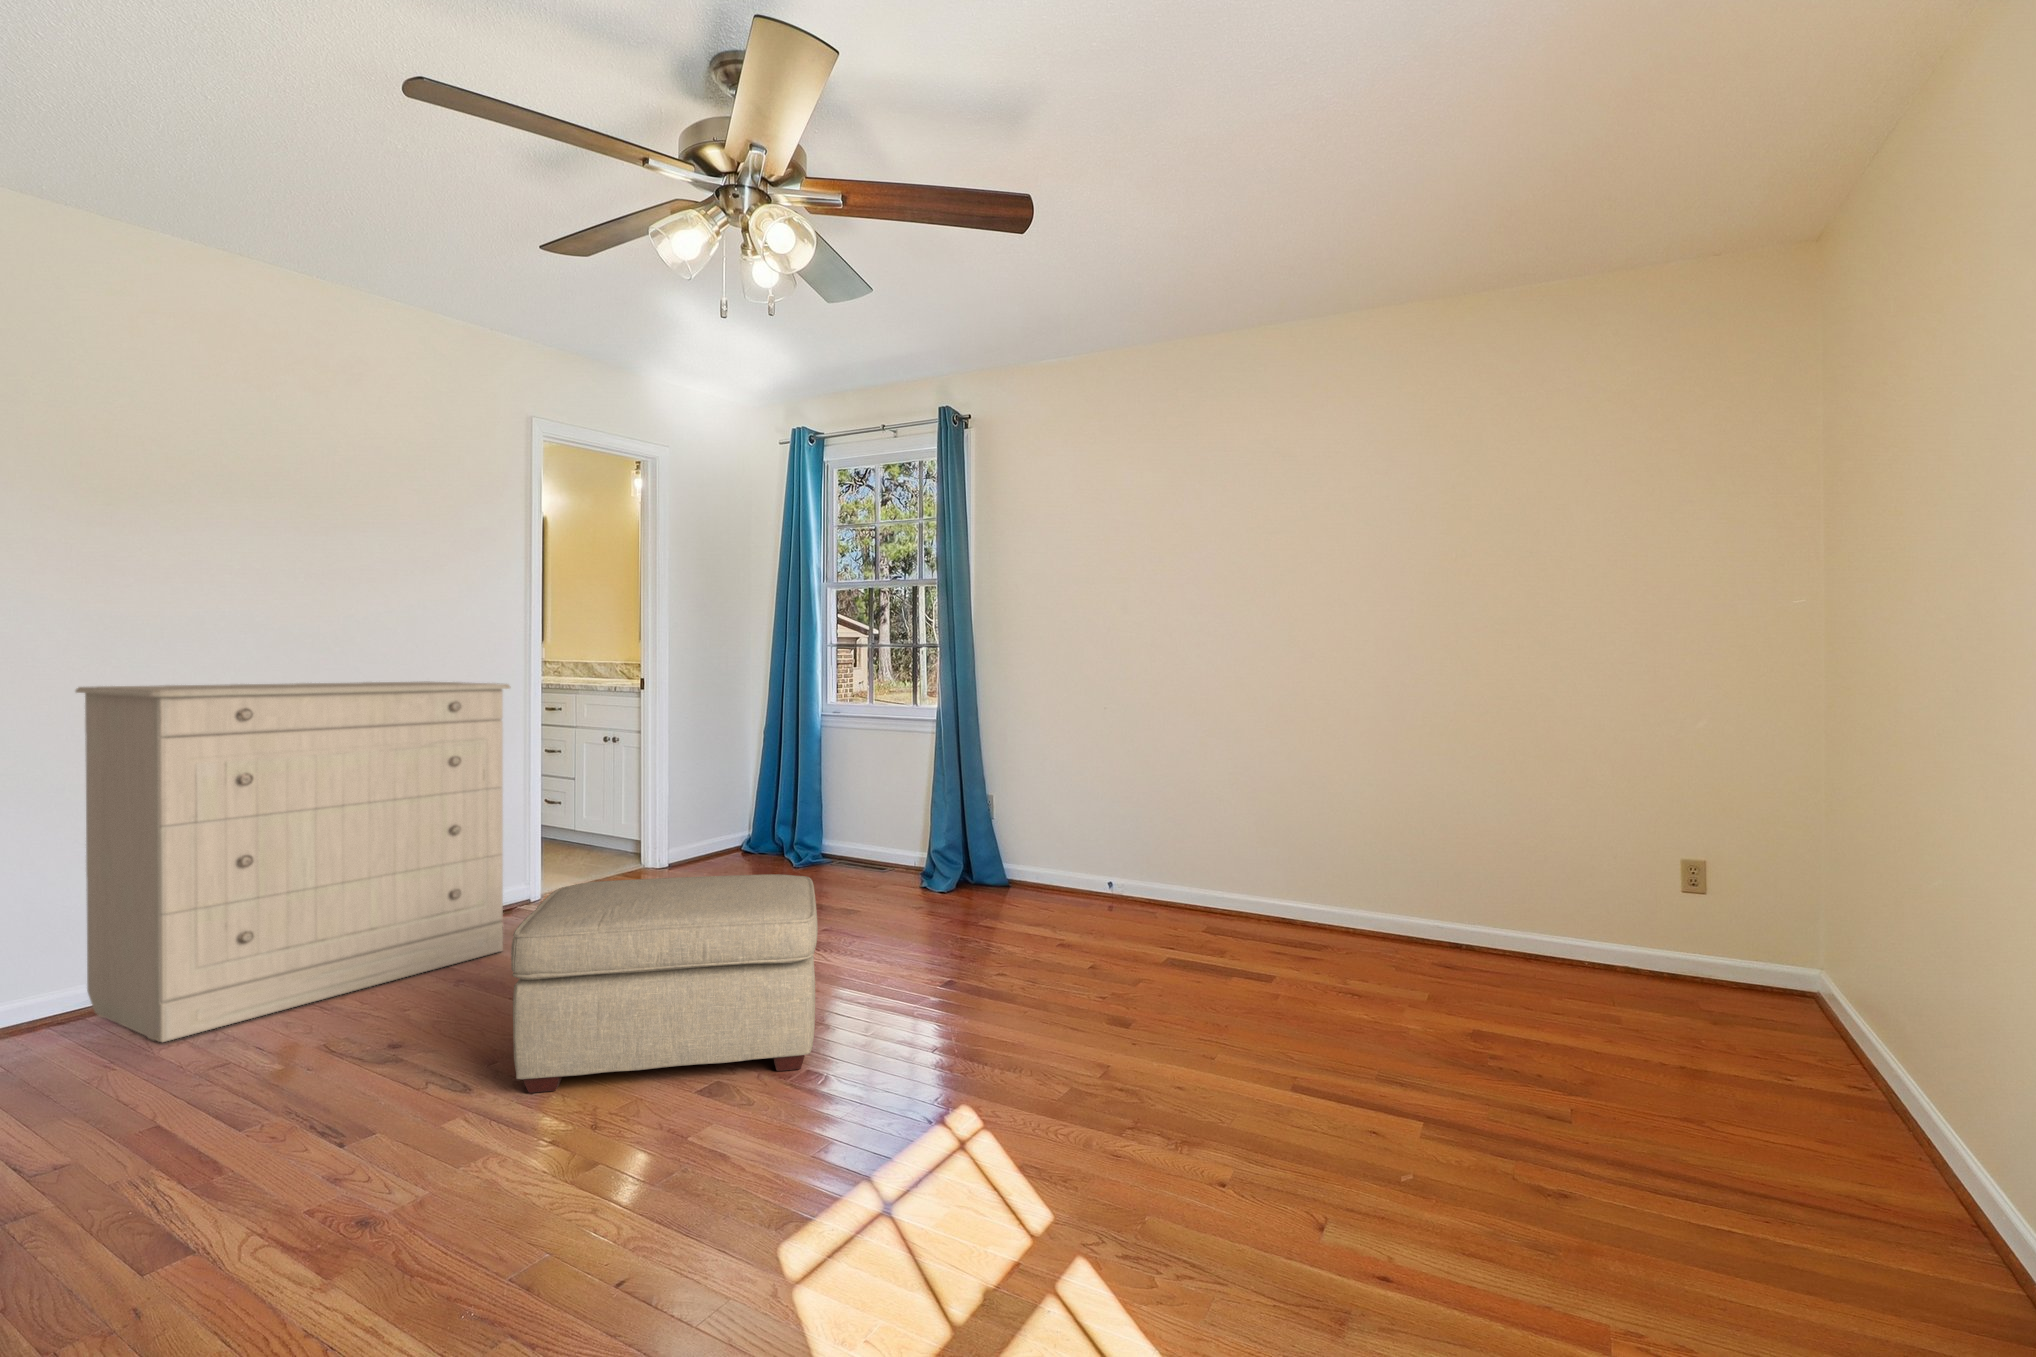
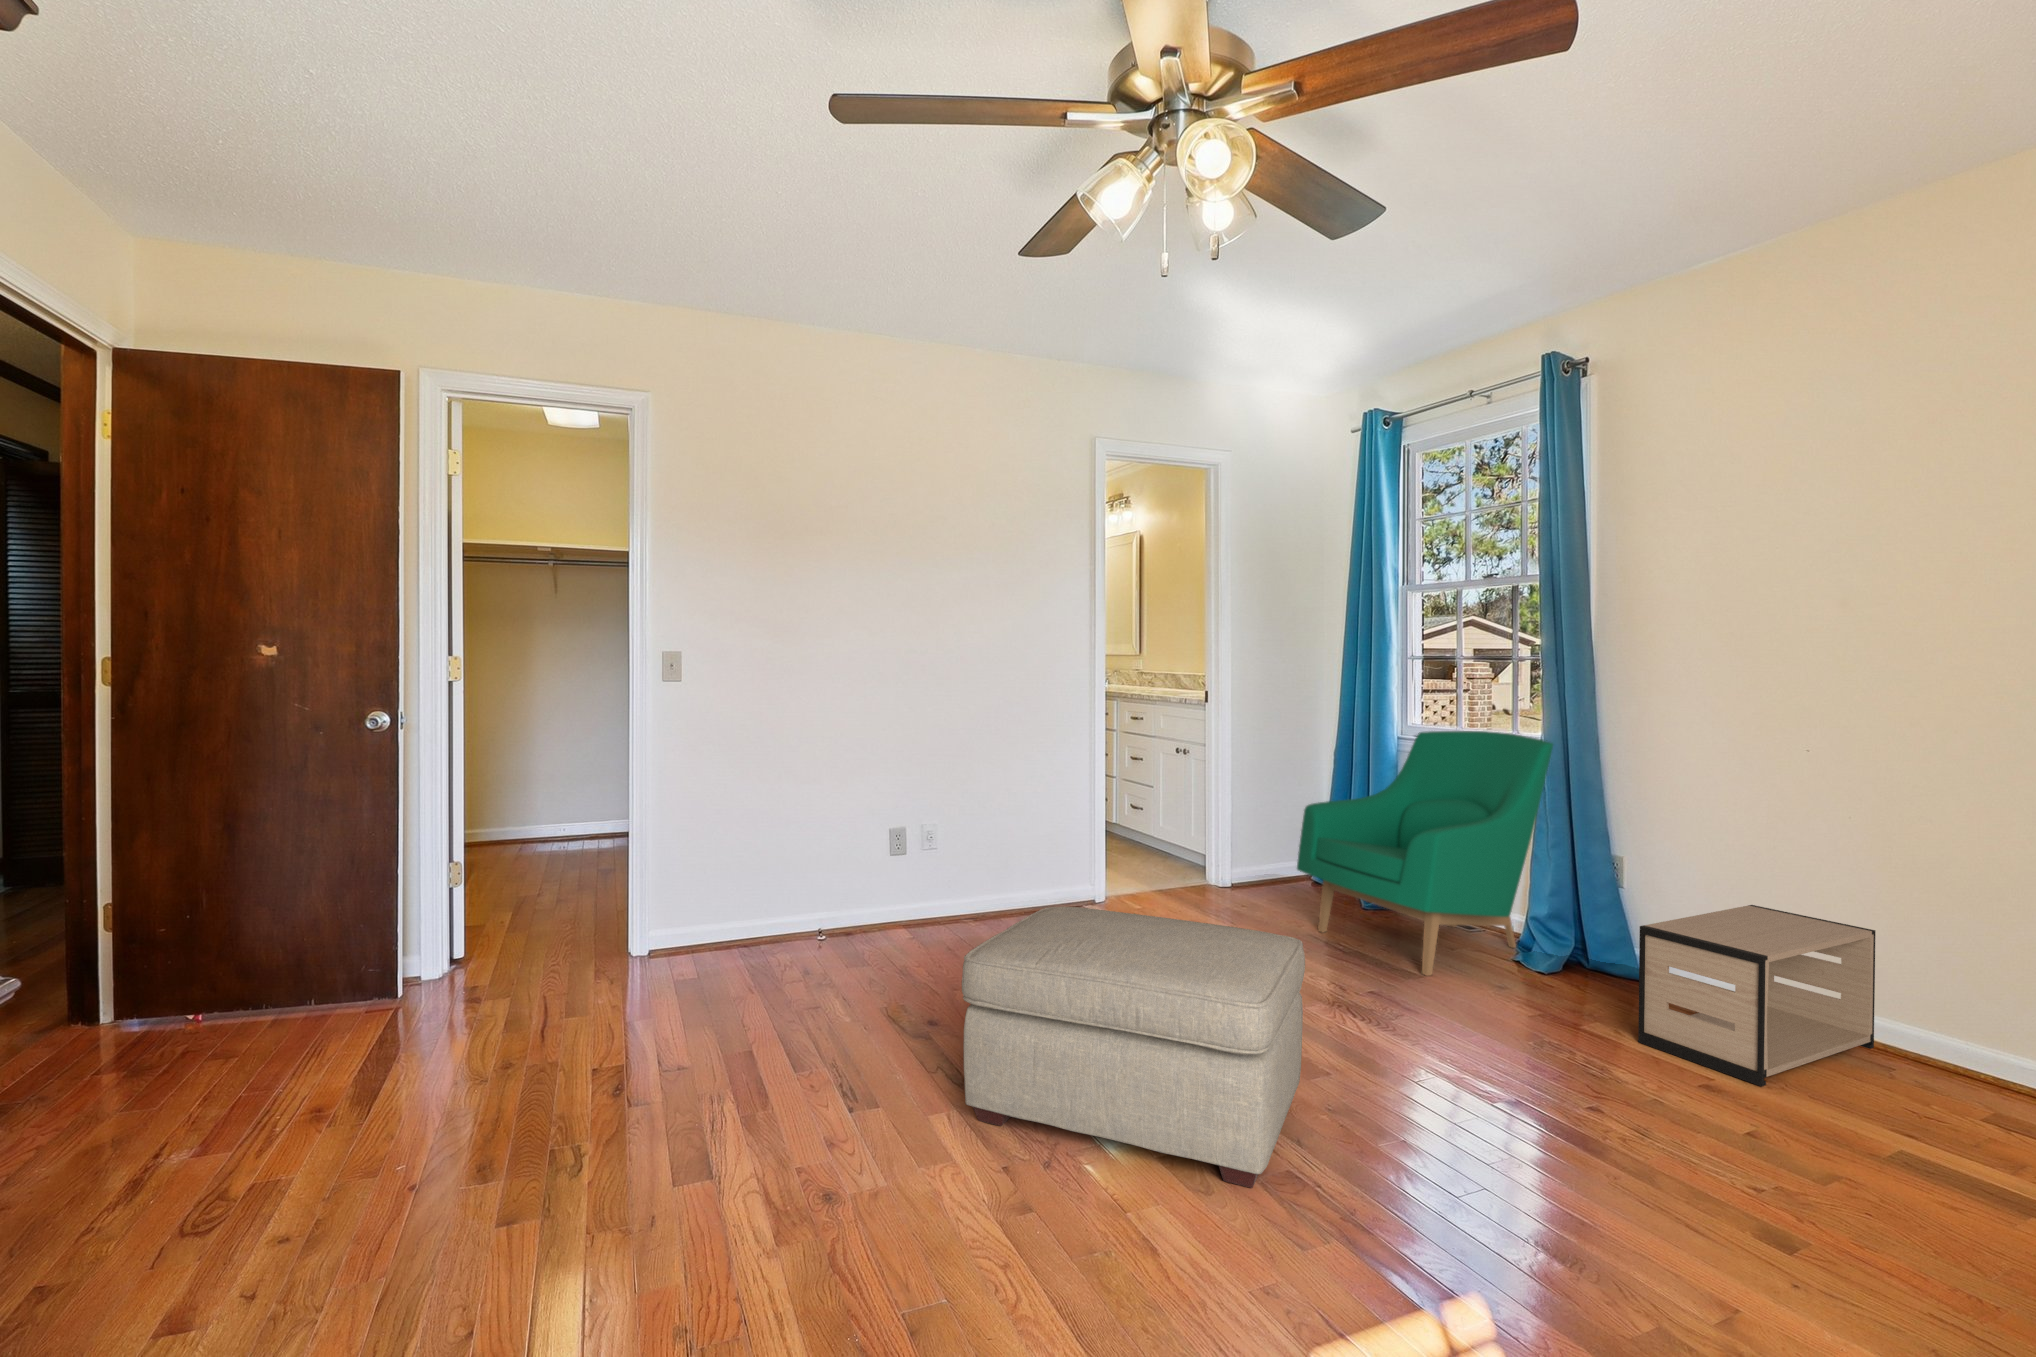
dresser: present [76,682,510,1042] -> none [760,693,1052,982]
armchair: none [747,707,949,909] -> present [1297,731,1553,976]
nightstand: none [1016,819,1137,933] -> present [1638,905,1875,1086]

